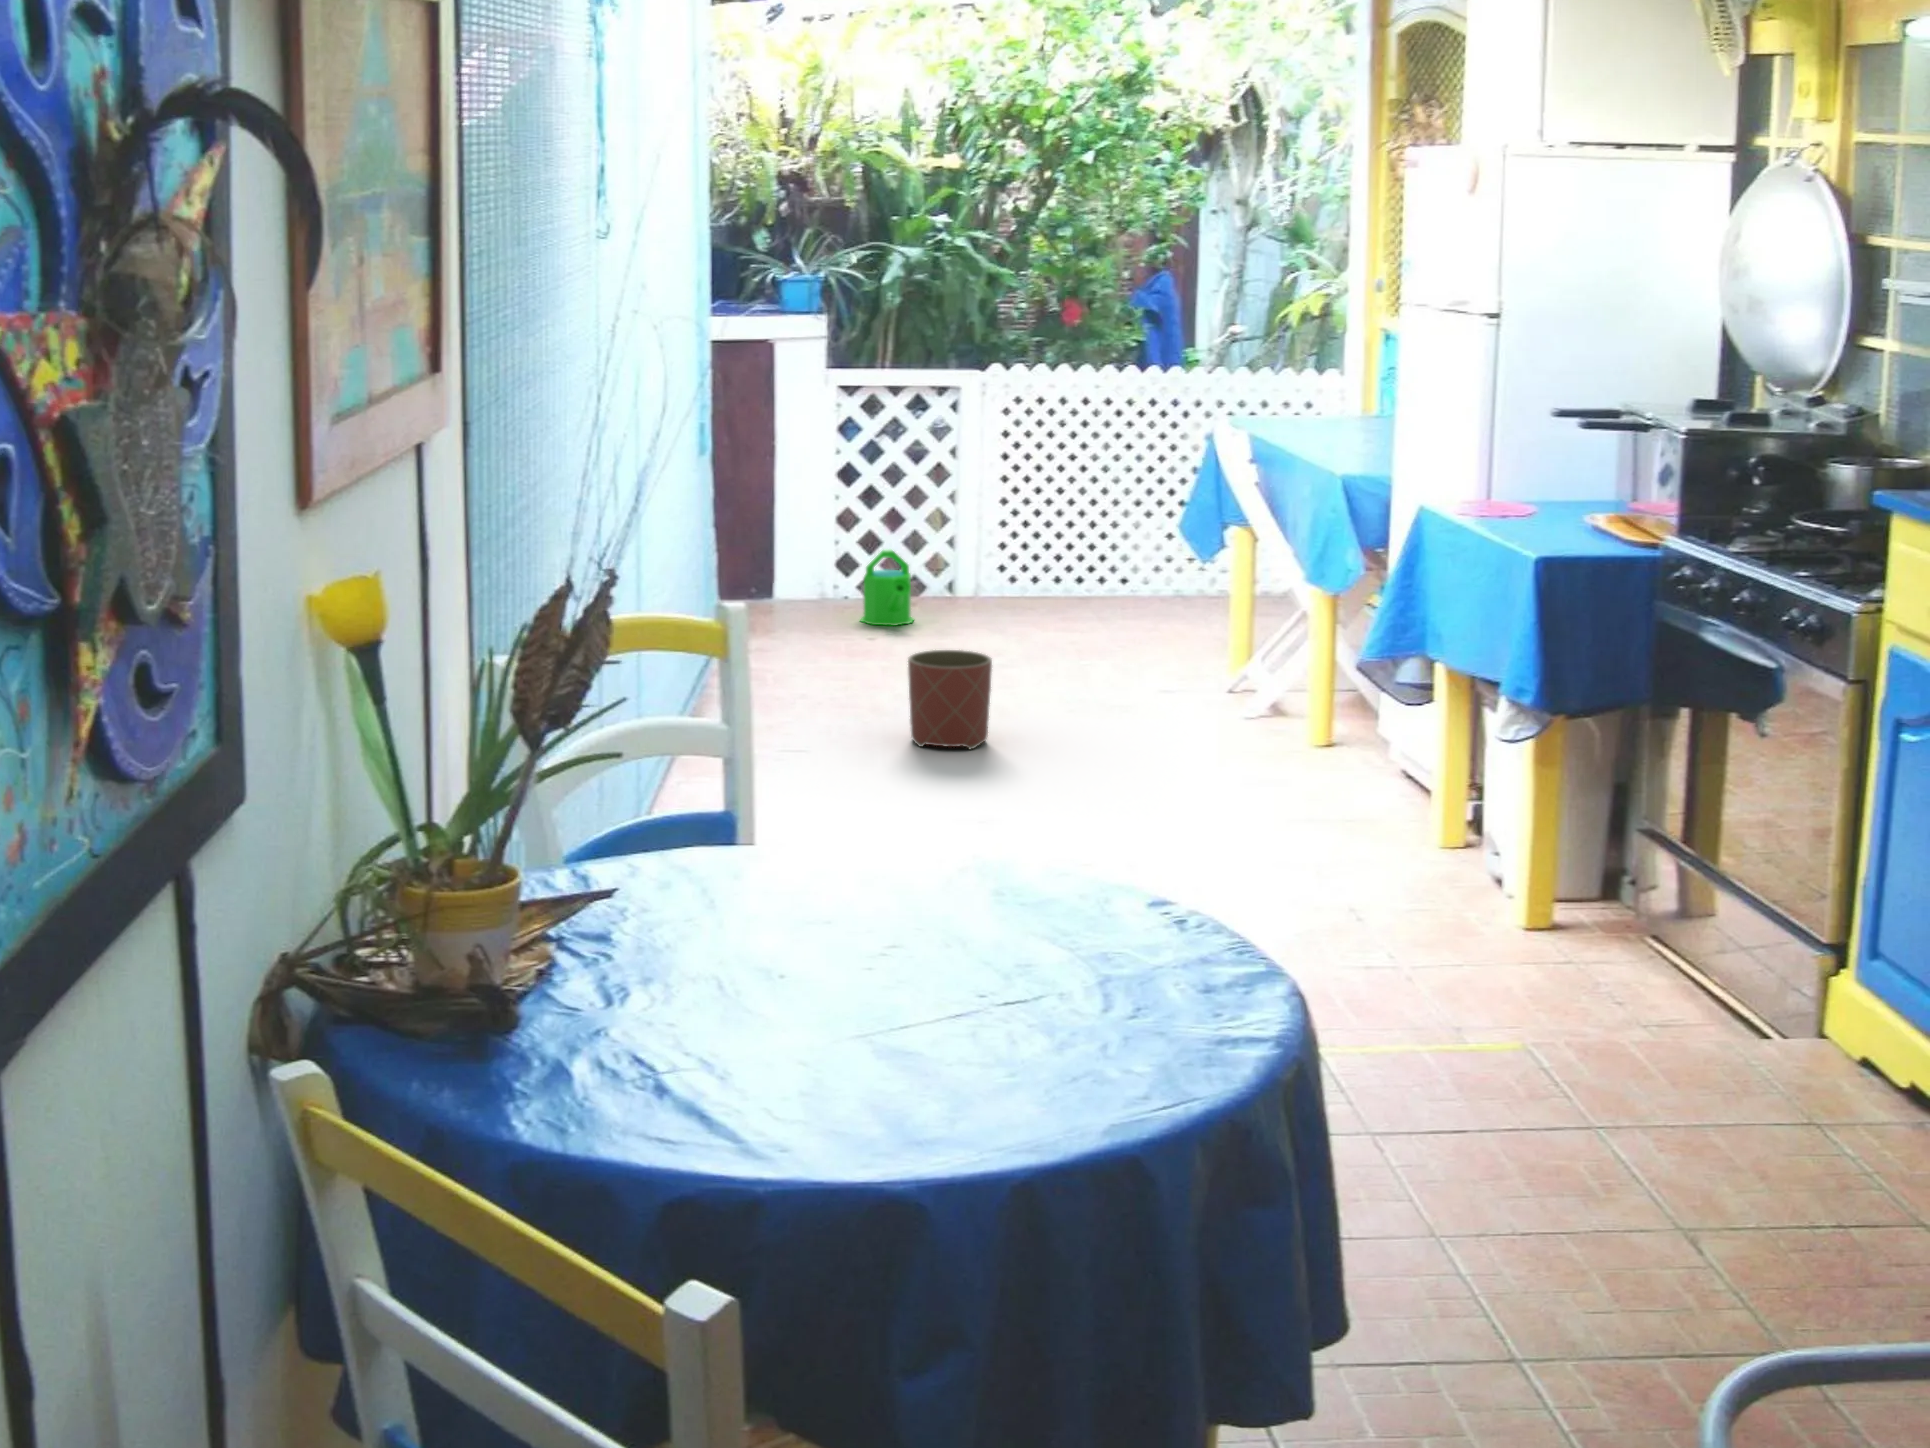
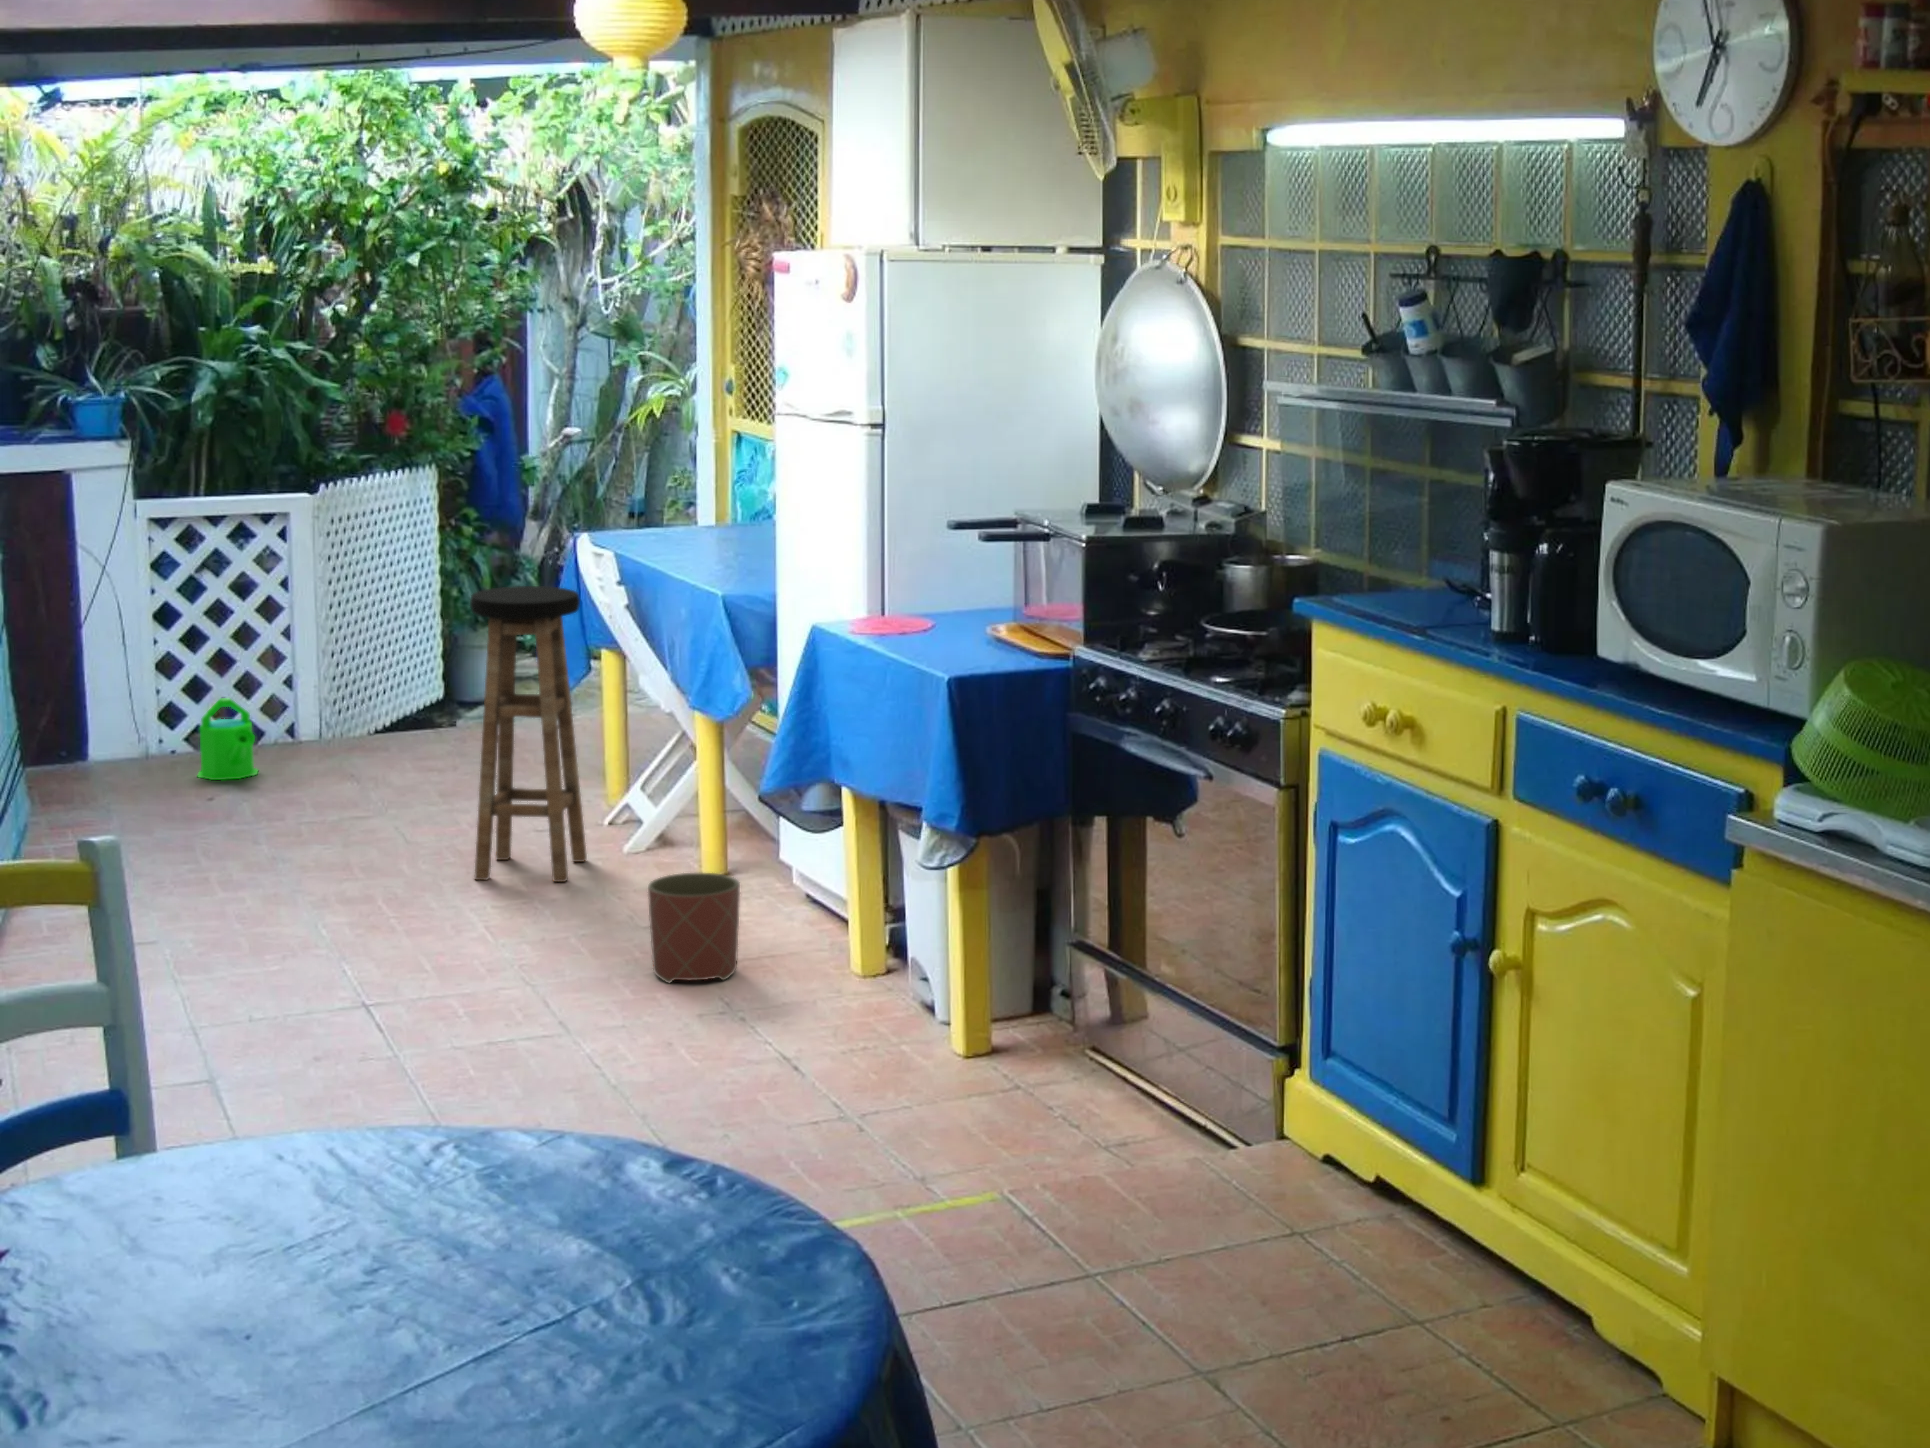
bar stool: none [1096,440,1218,745] -> present [470,586,587,882]
planter: present [908,650,992,749] -> present [648,873,740,983]

